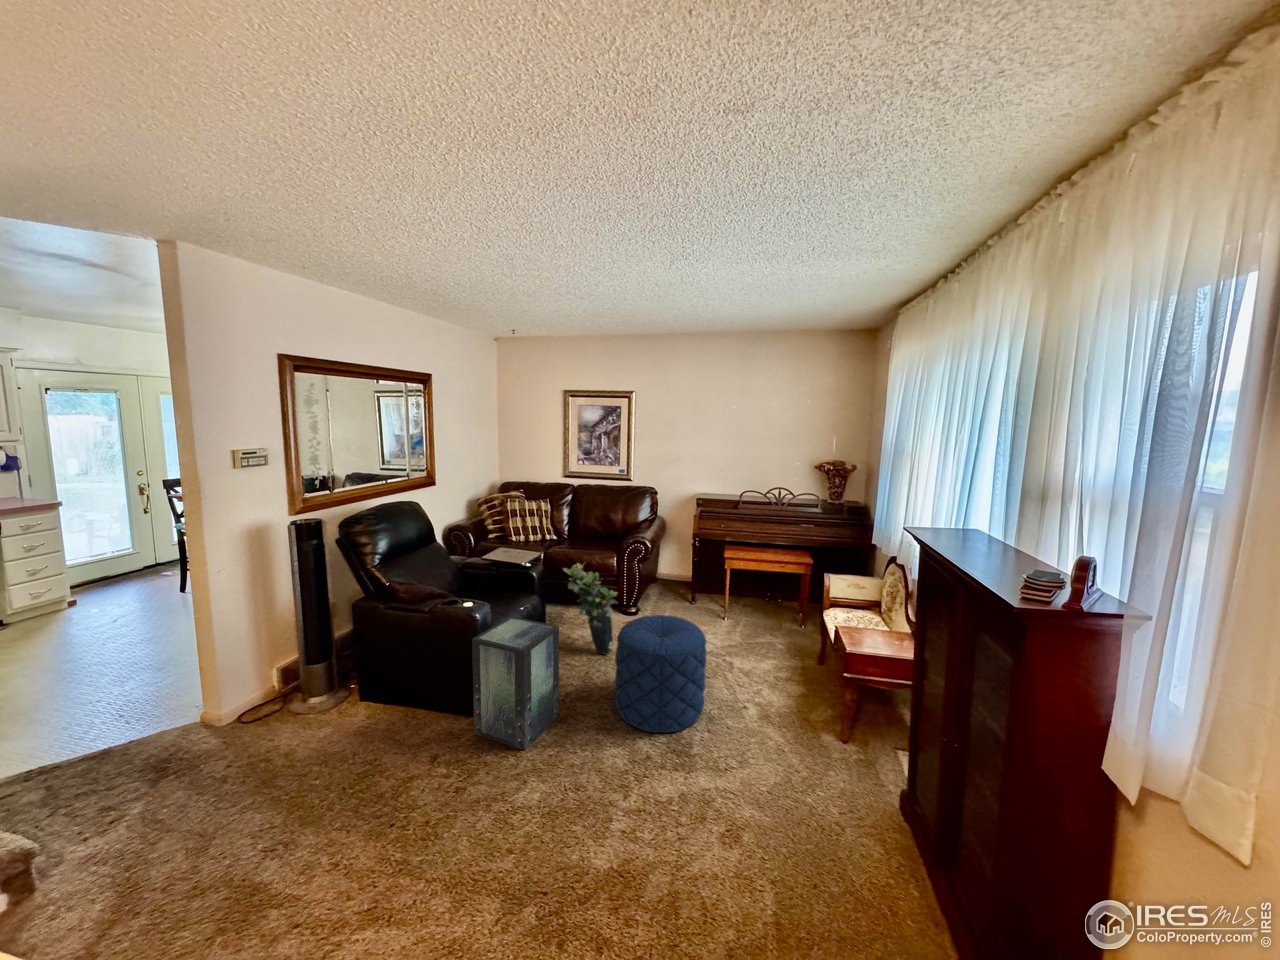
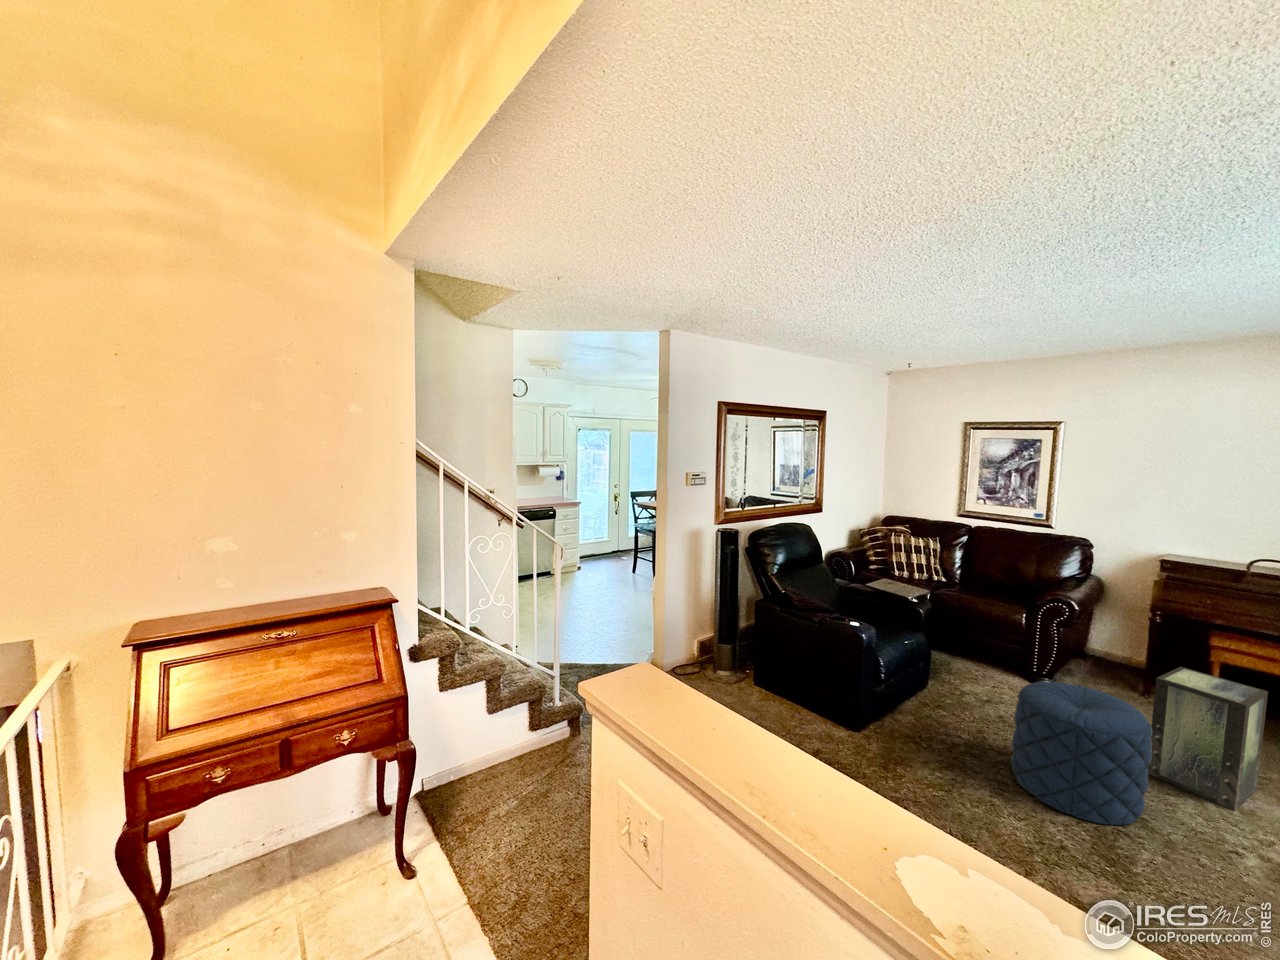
potted plant: present [564,562,617,655] -> none [954,609,1024,718]
storage box: present [472,617,559,750] -> present [1147,667,1268,811]

